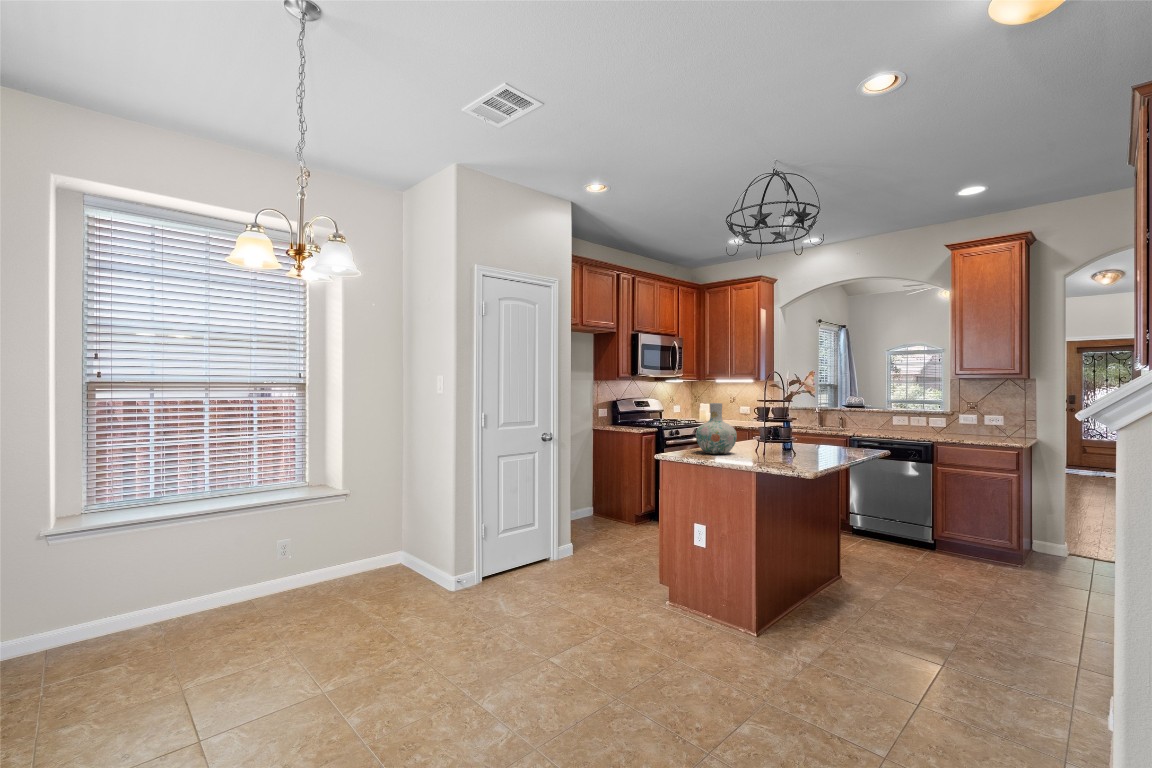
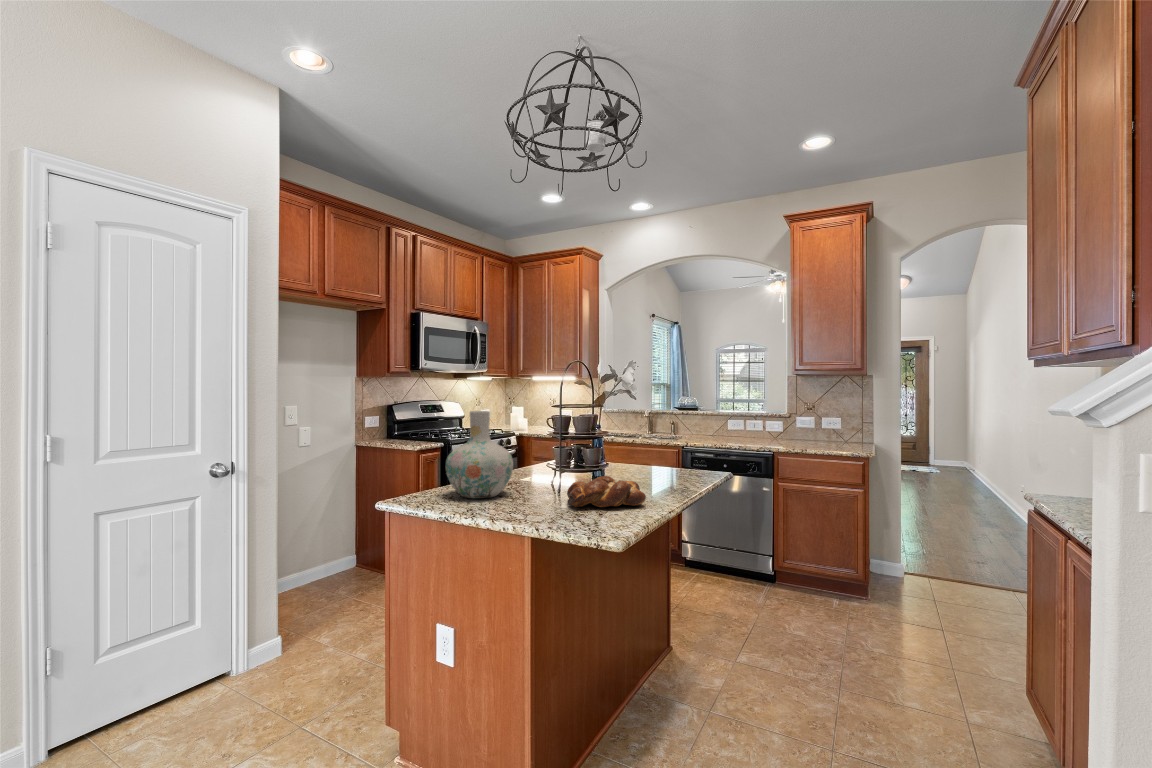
bread loaf: none [774,443,825,460] -> present [567,476,646,507]

